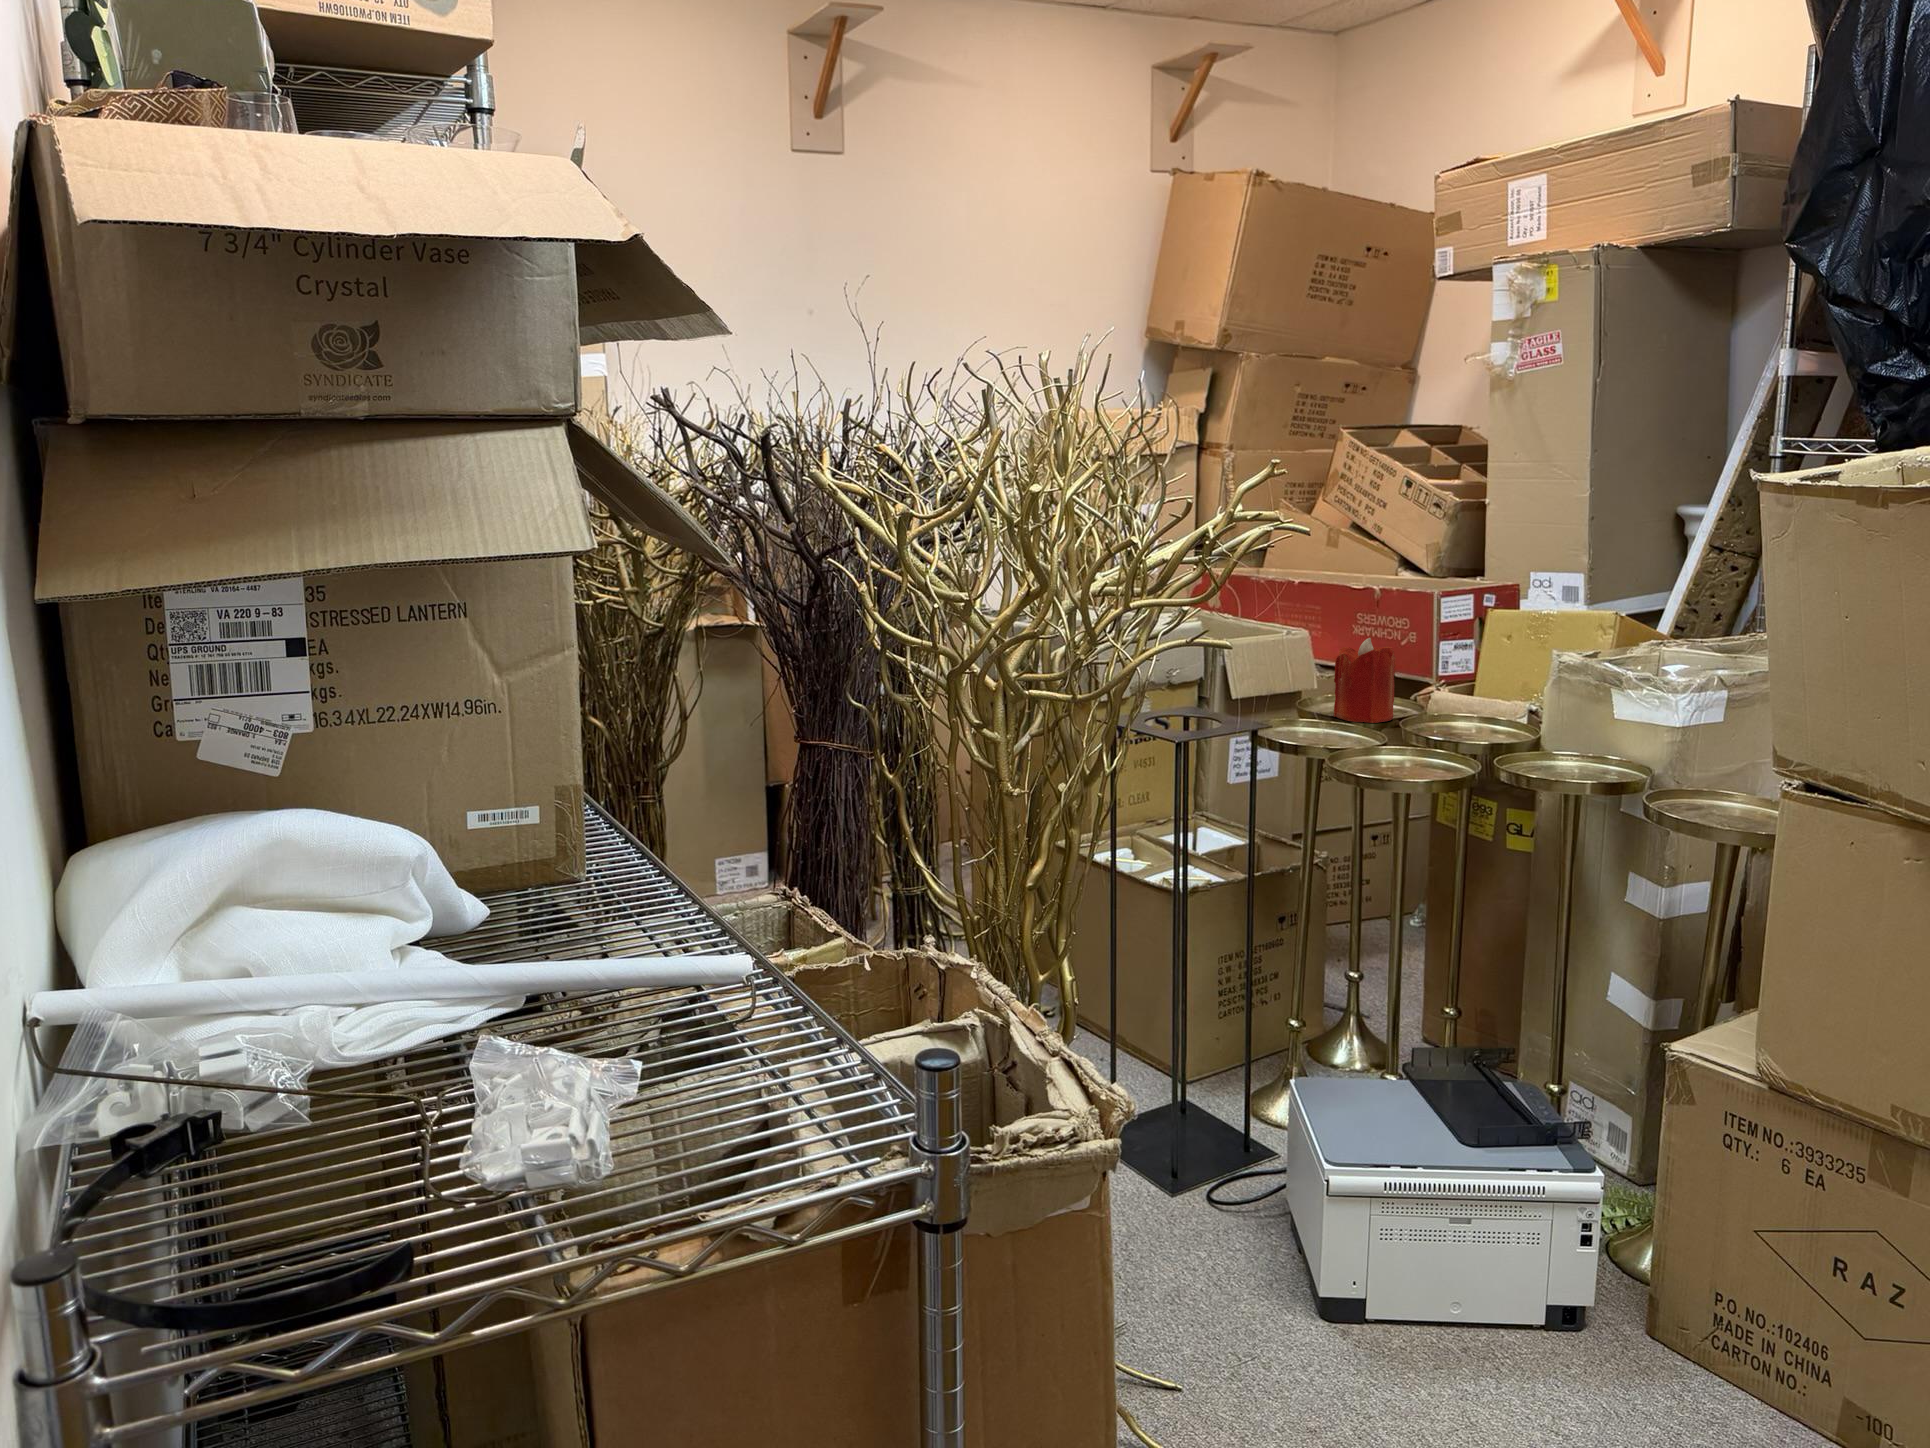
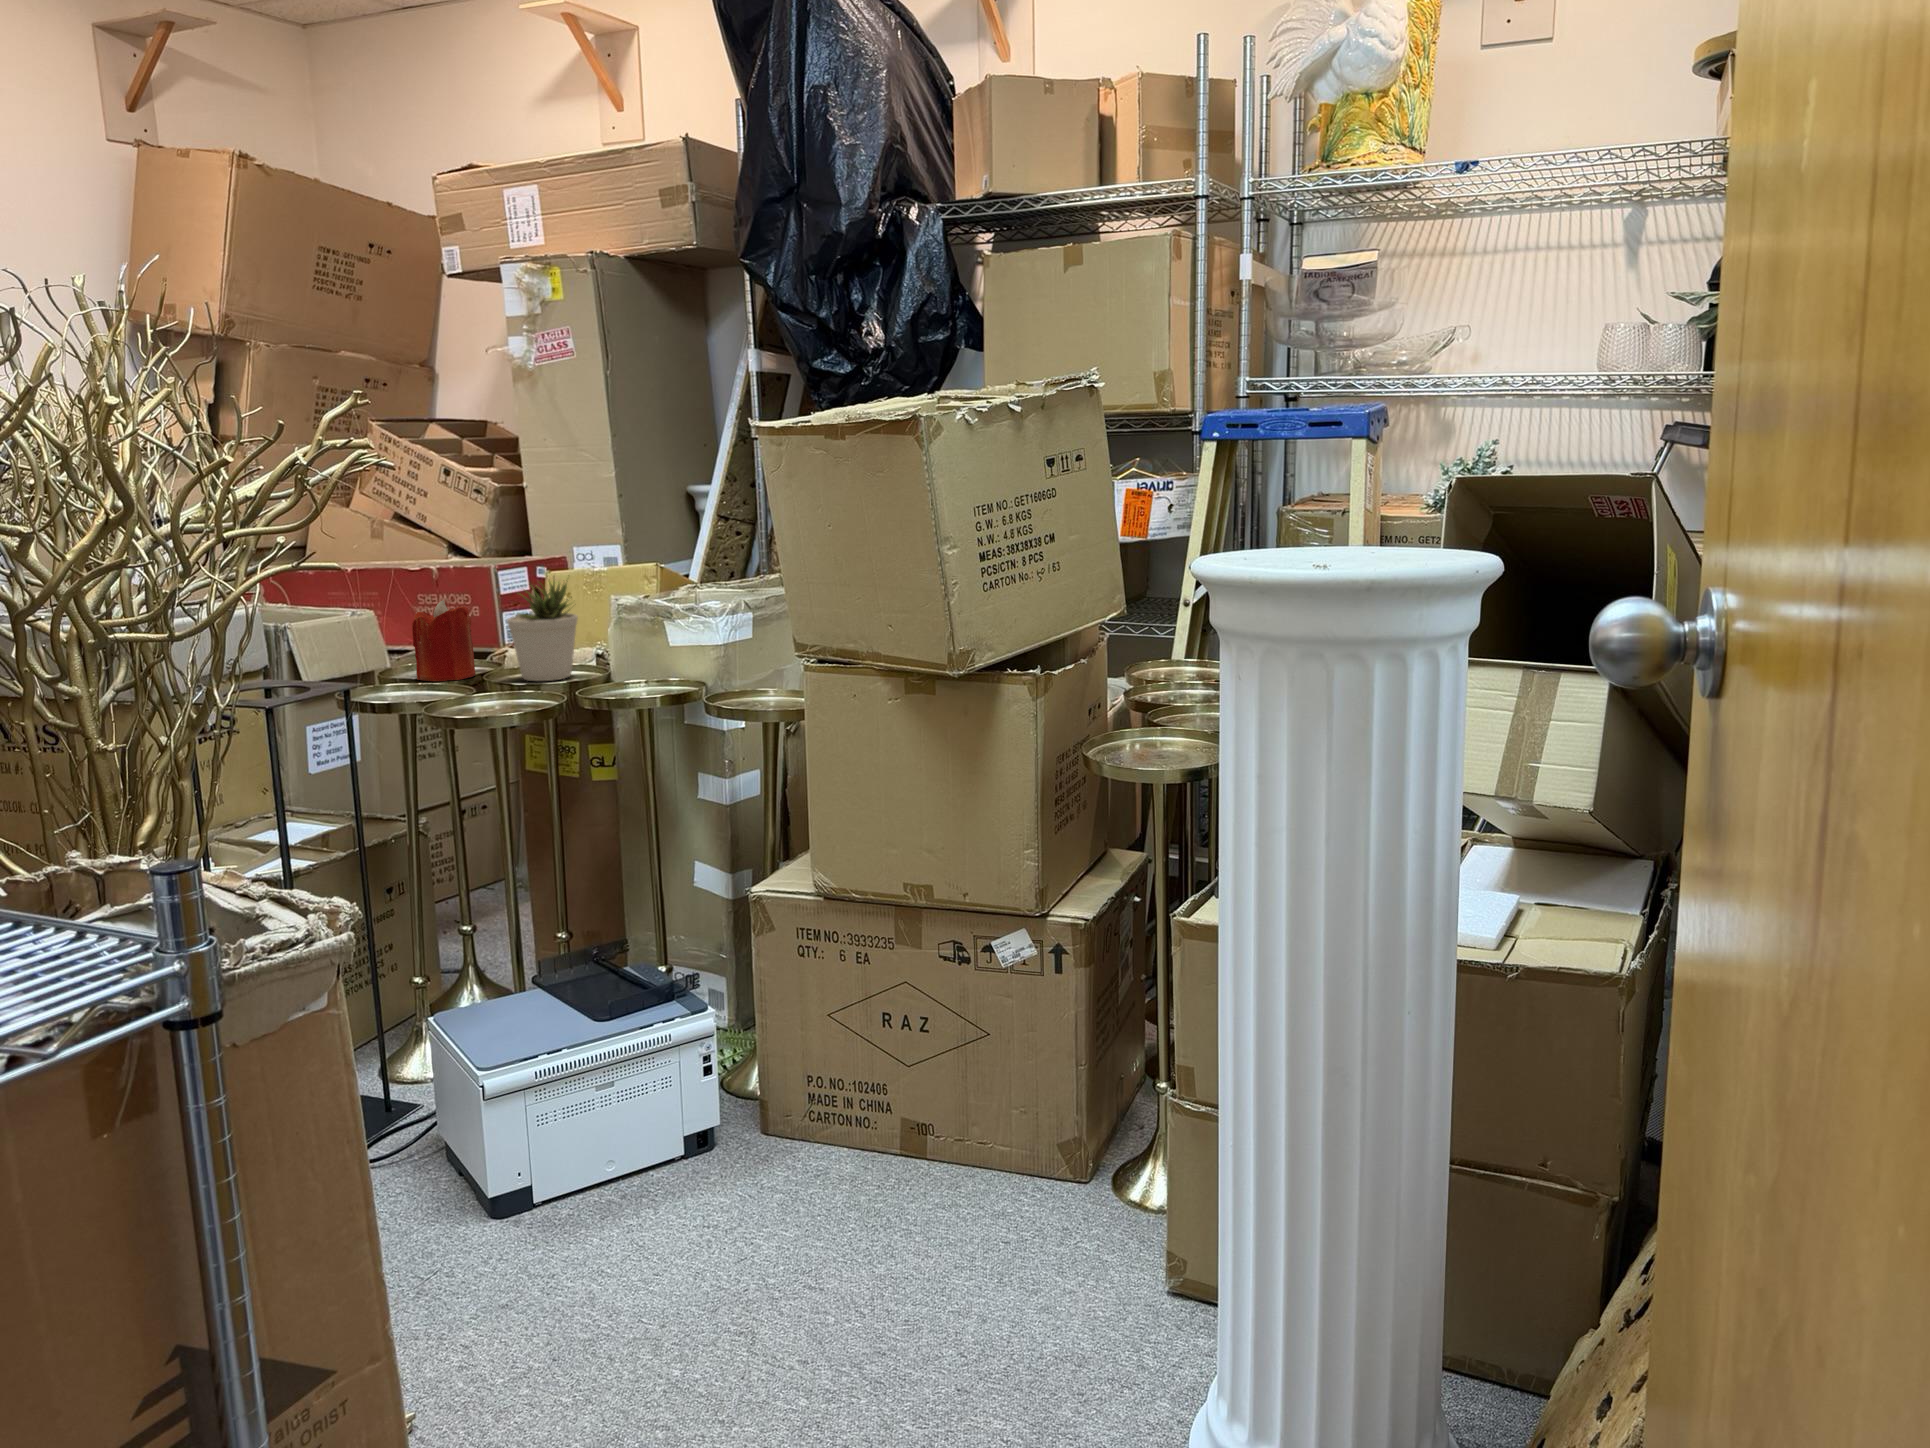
potted plant: none [1430,623,1511,740] -> present [507,580,578,681]

